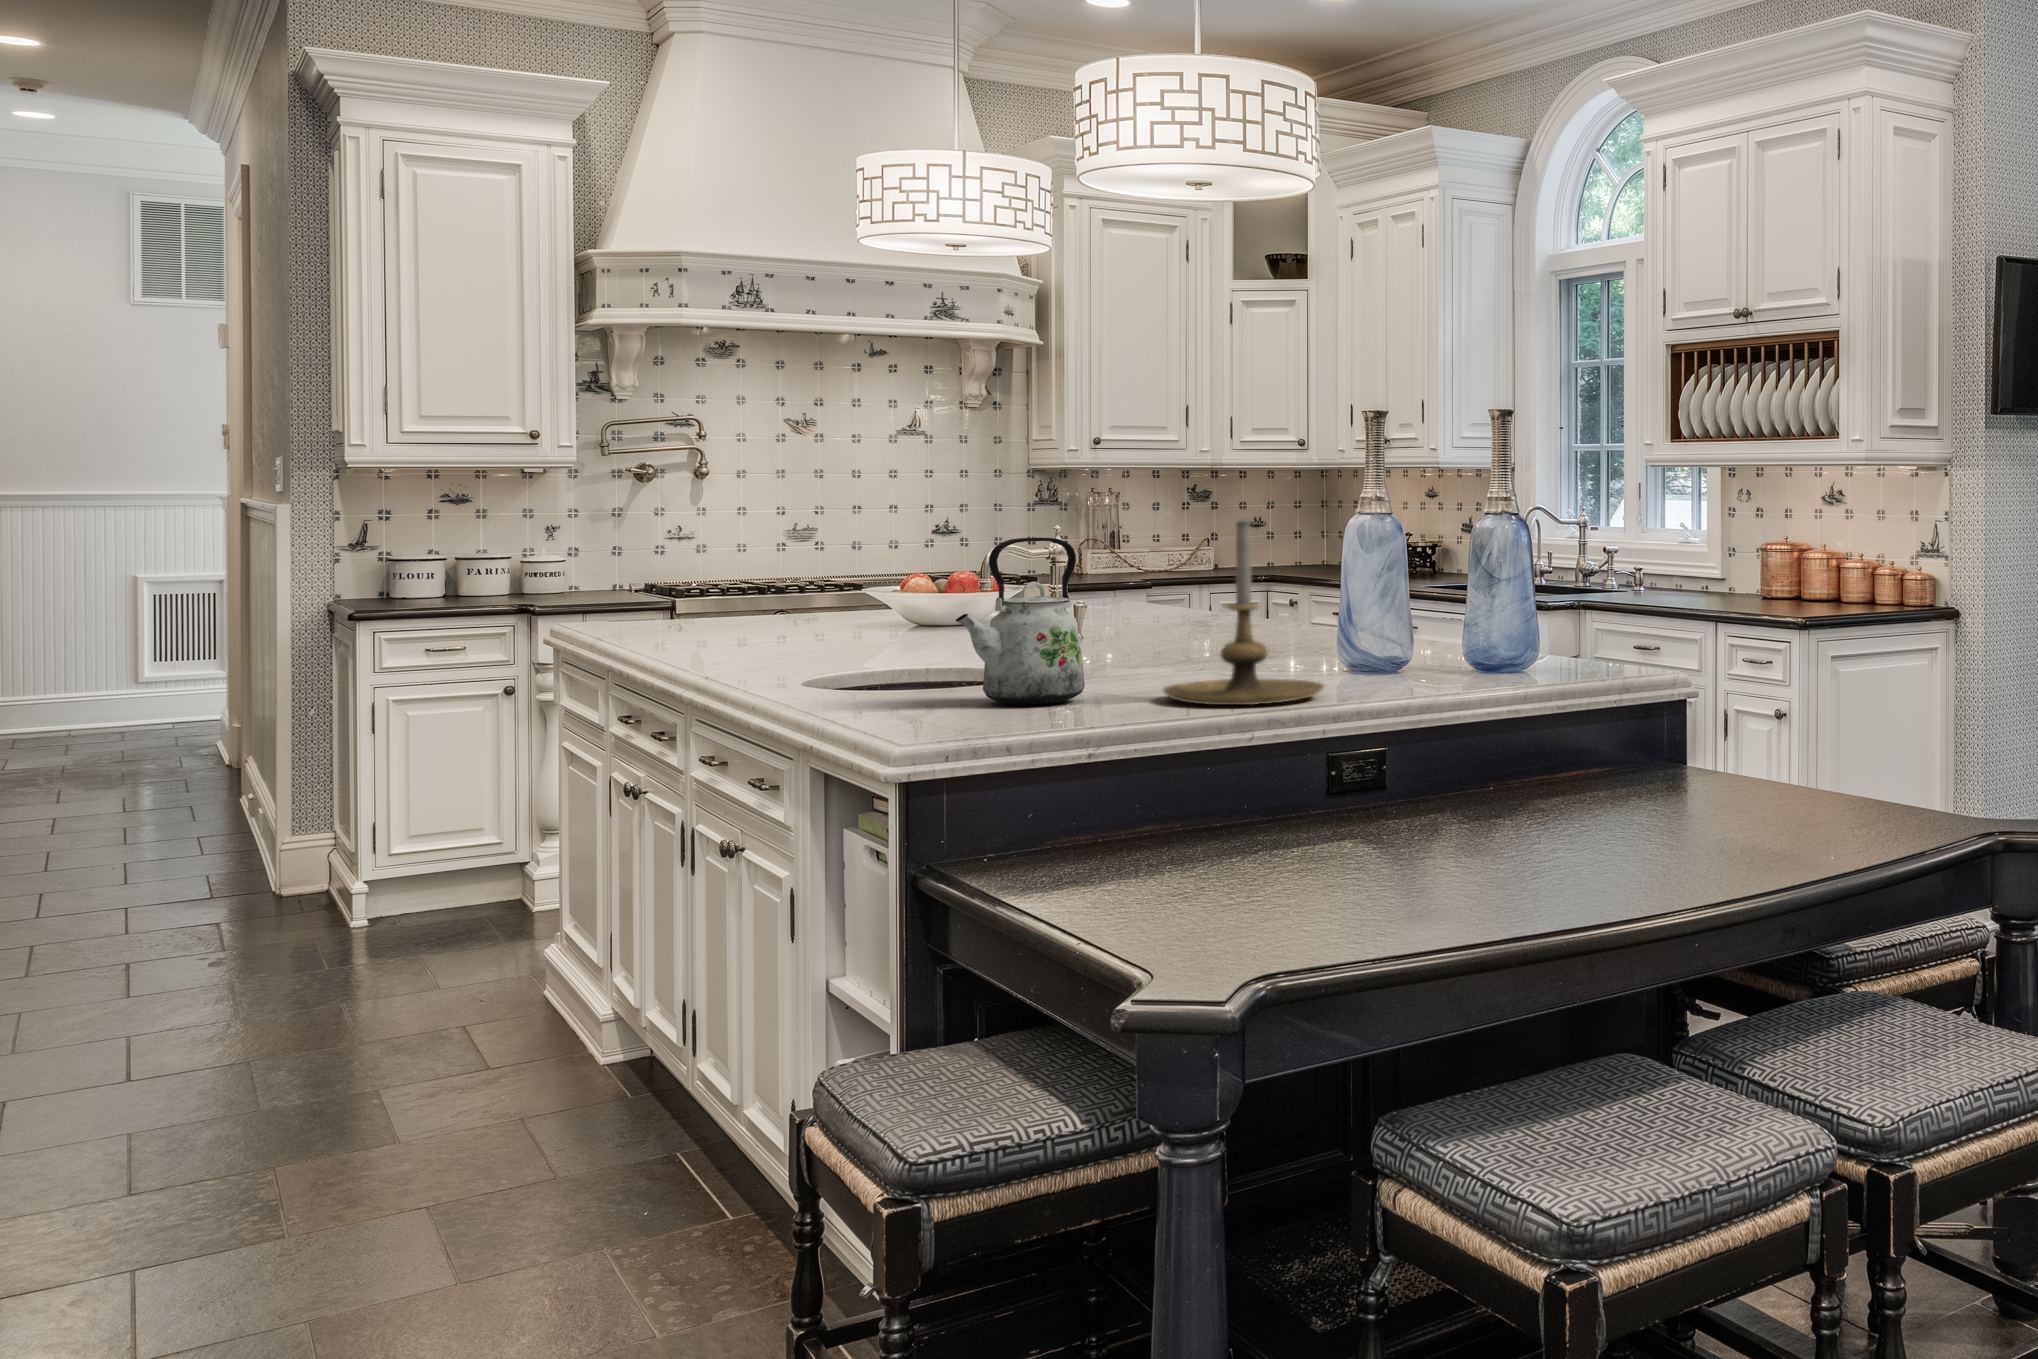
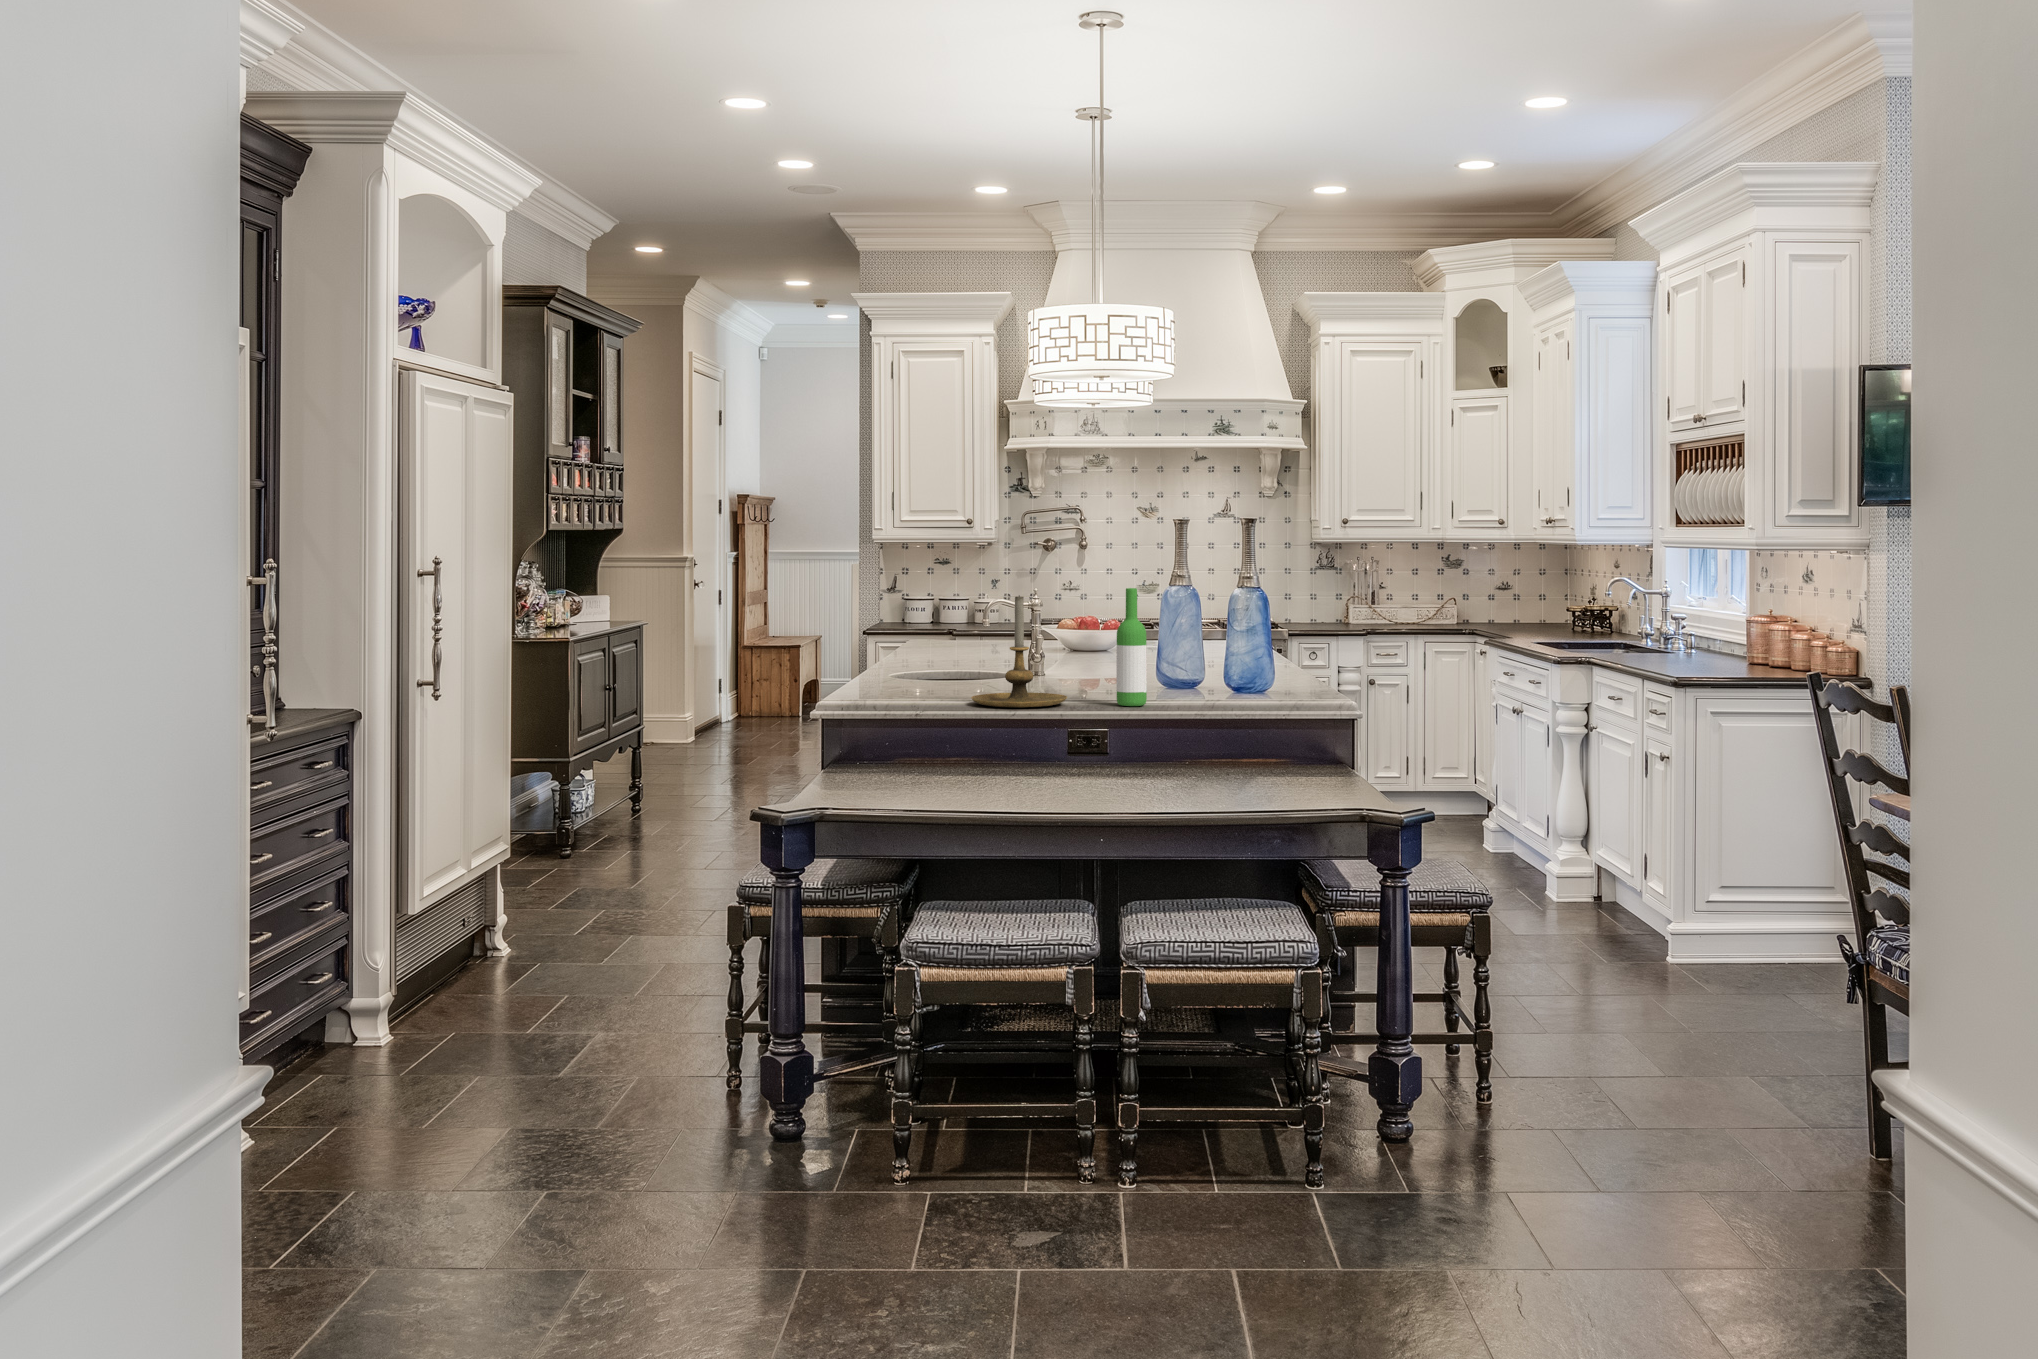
wine bottle: none [1380,506,1427,689] -> present [1116,588,1147,706]
kettle: present [956,538,1085,705] -> none [869,603,946,699]

